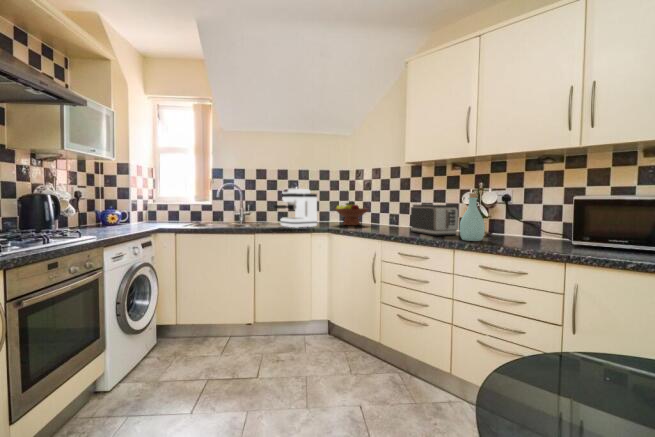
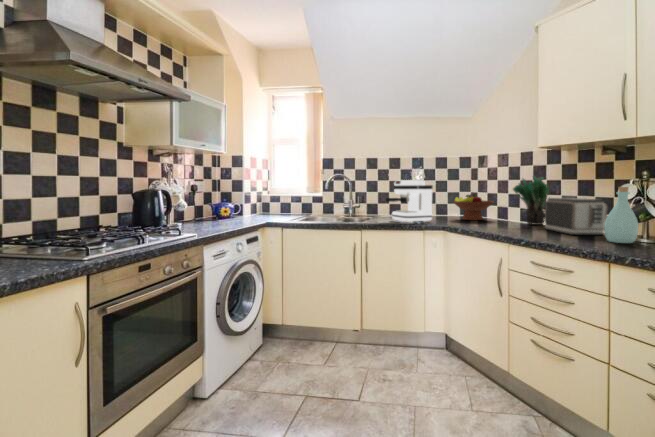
potted plant: none [384,186,413,228] -> present [513,176,549,225]

